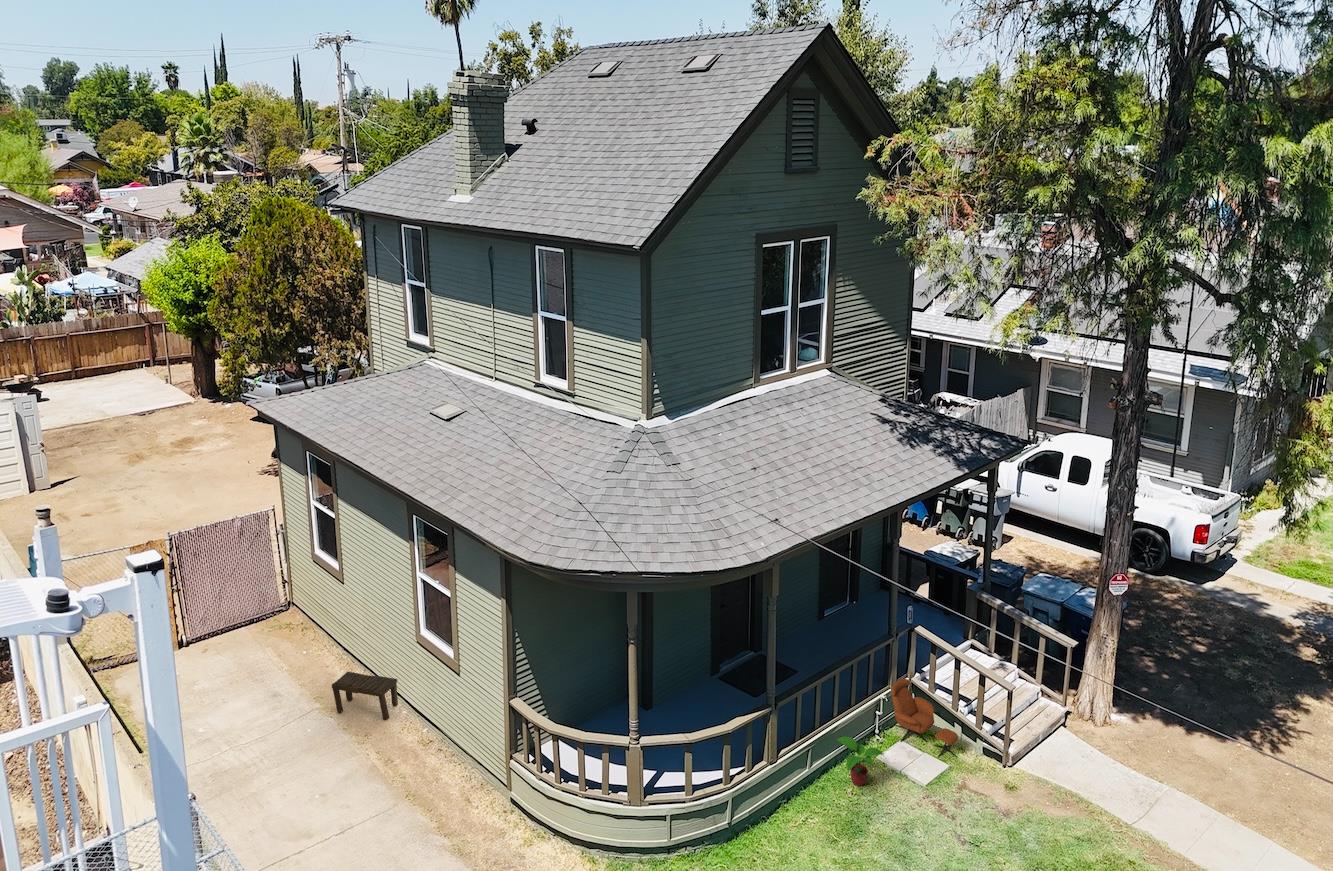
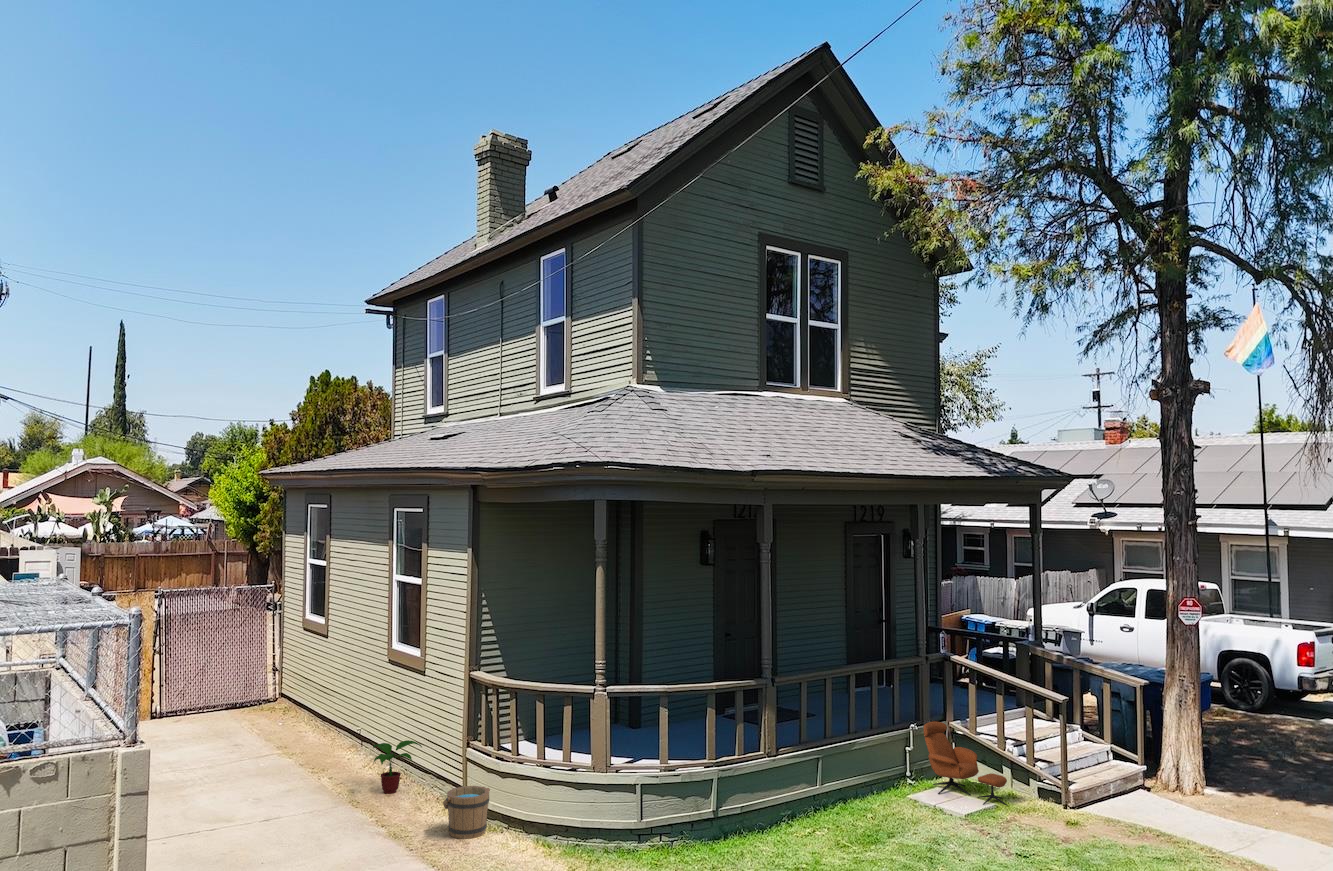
bench: present [332,672,398,720] -> none [294,714,366,763]
potted plant: present [837,737,883,786] -> present [373,740,422,794]
bucket: none [500,801,539,852] -> present [443,786,490,839]

